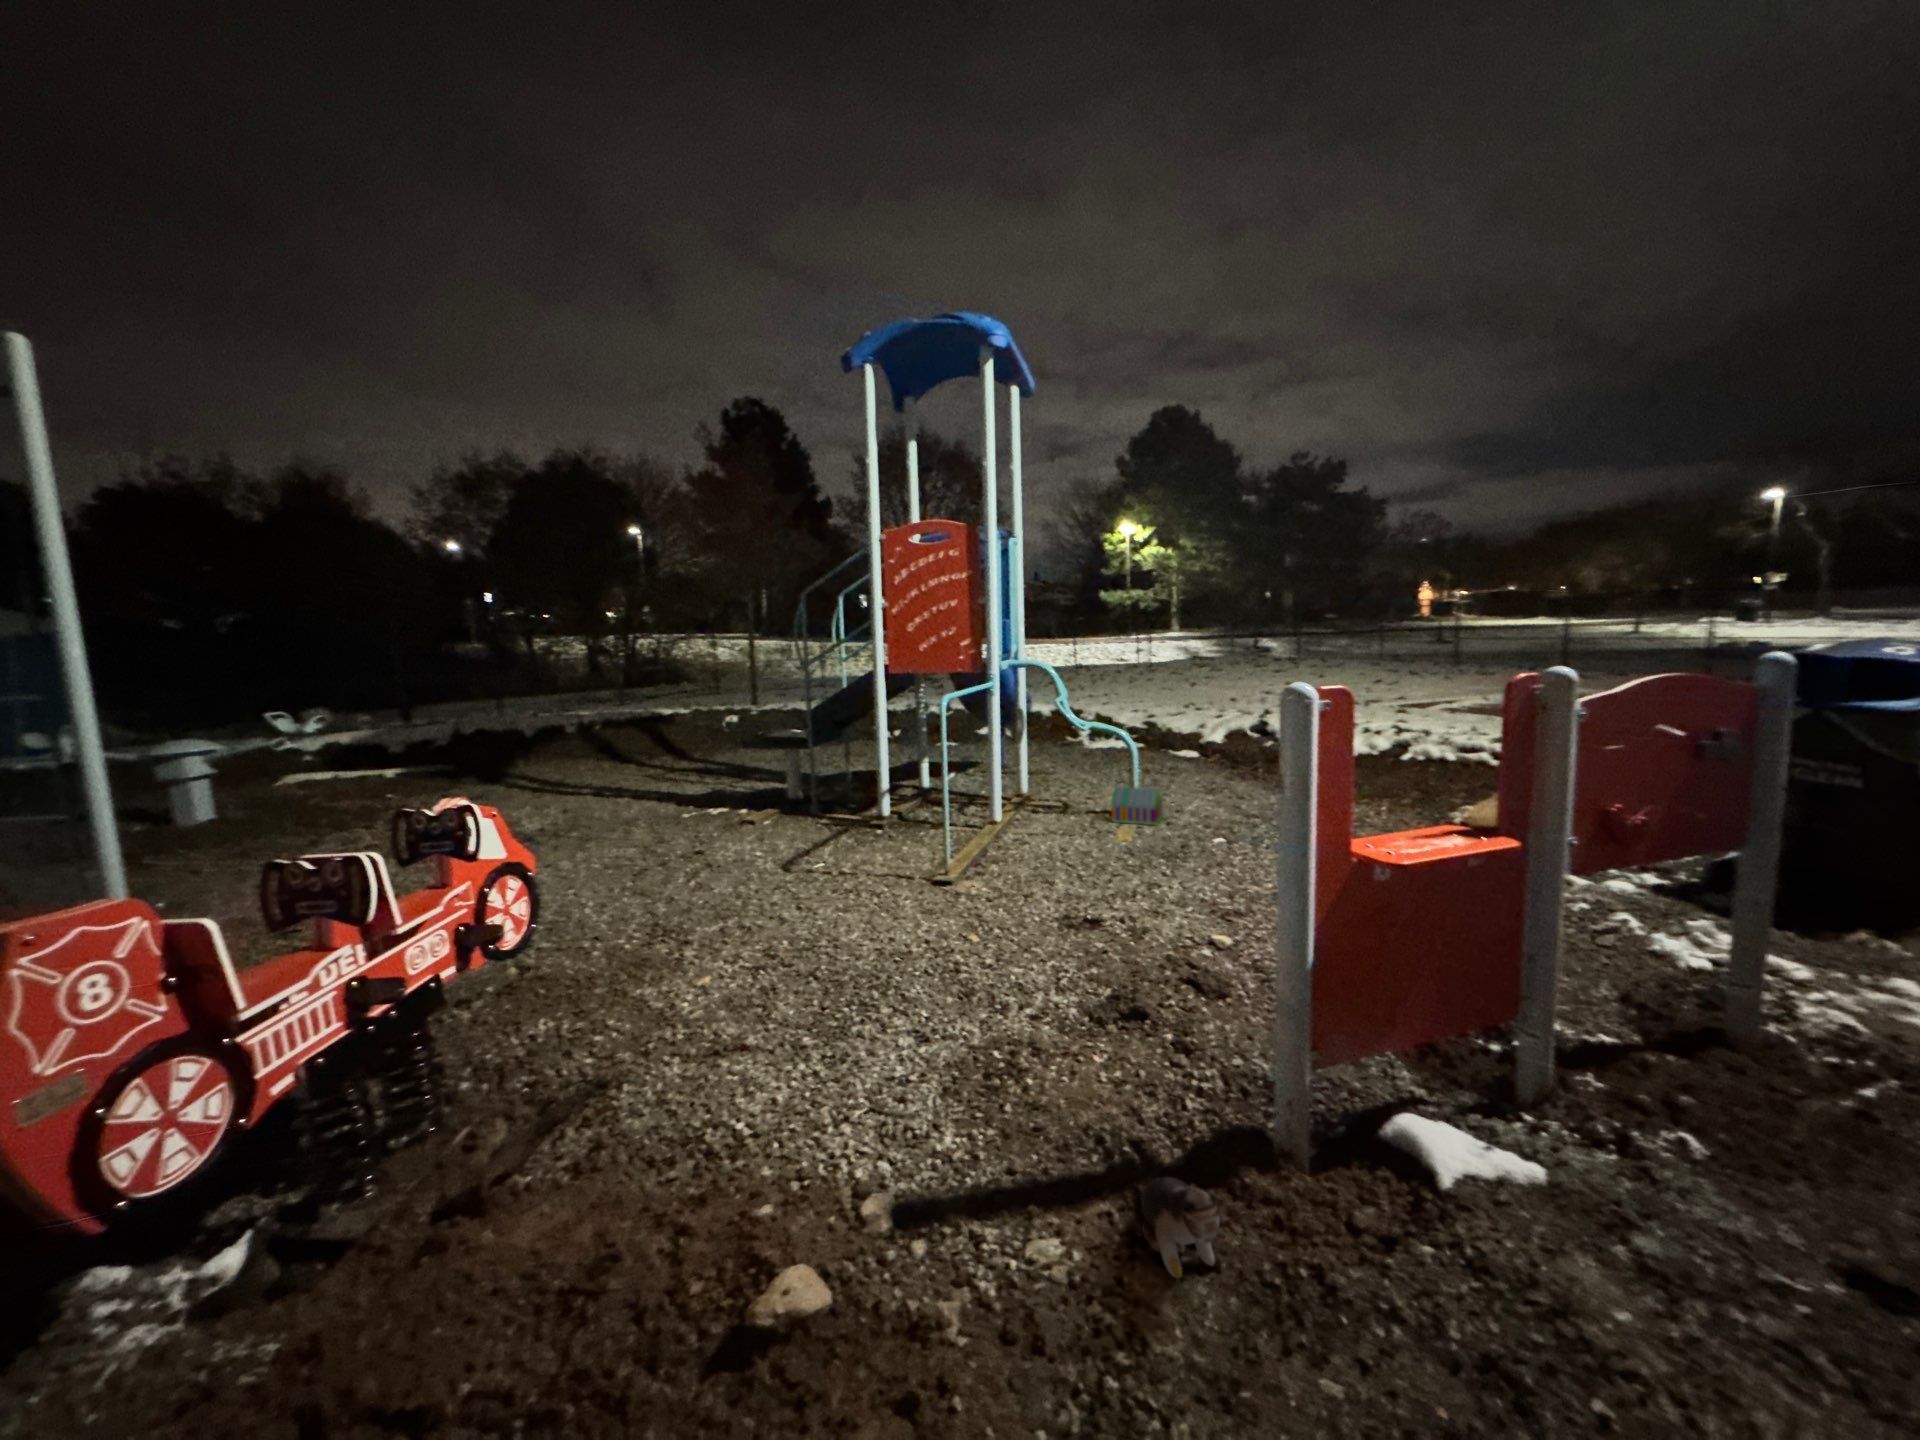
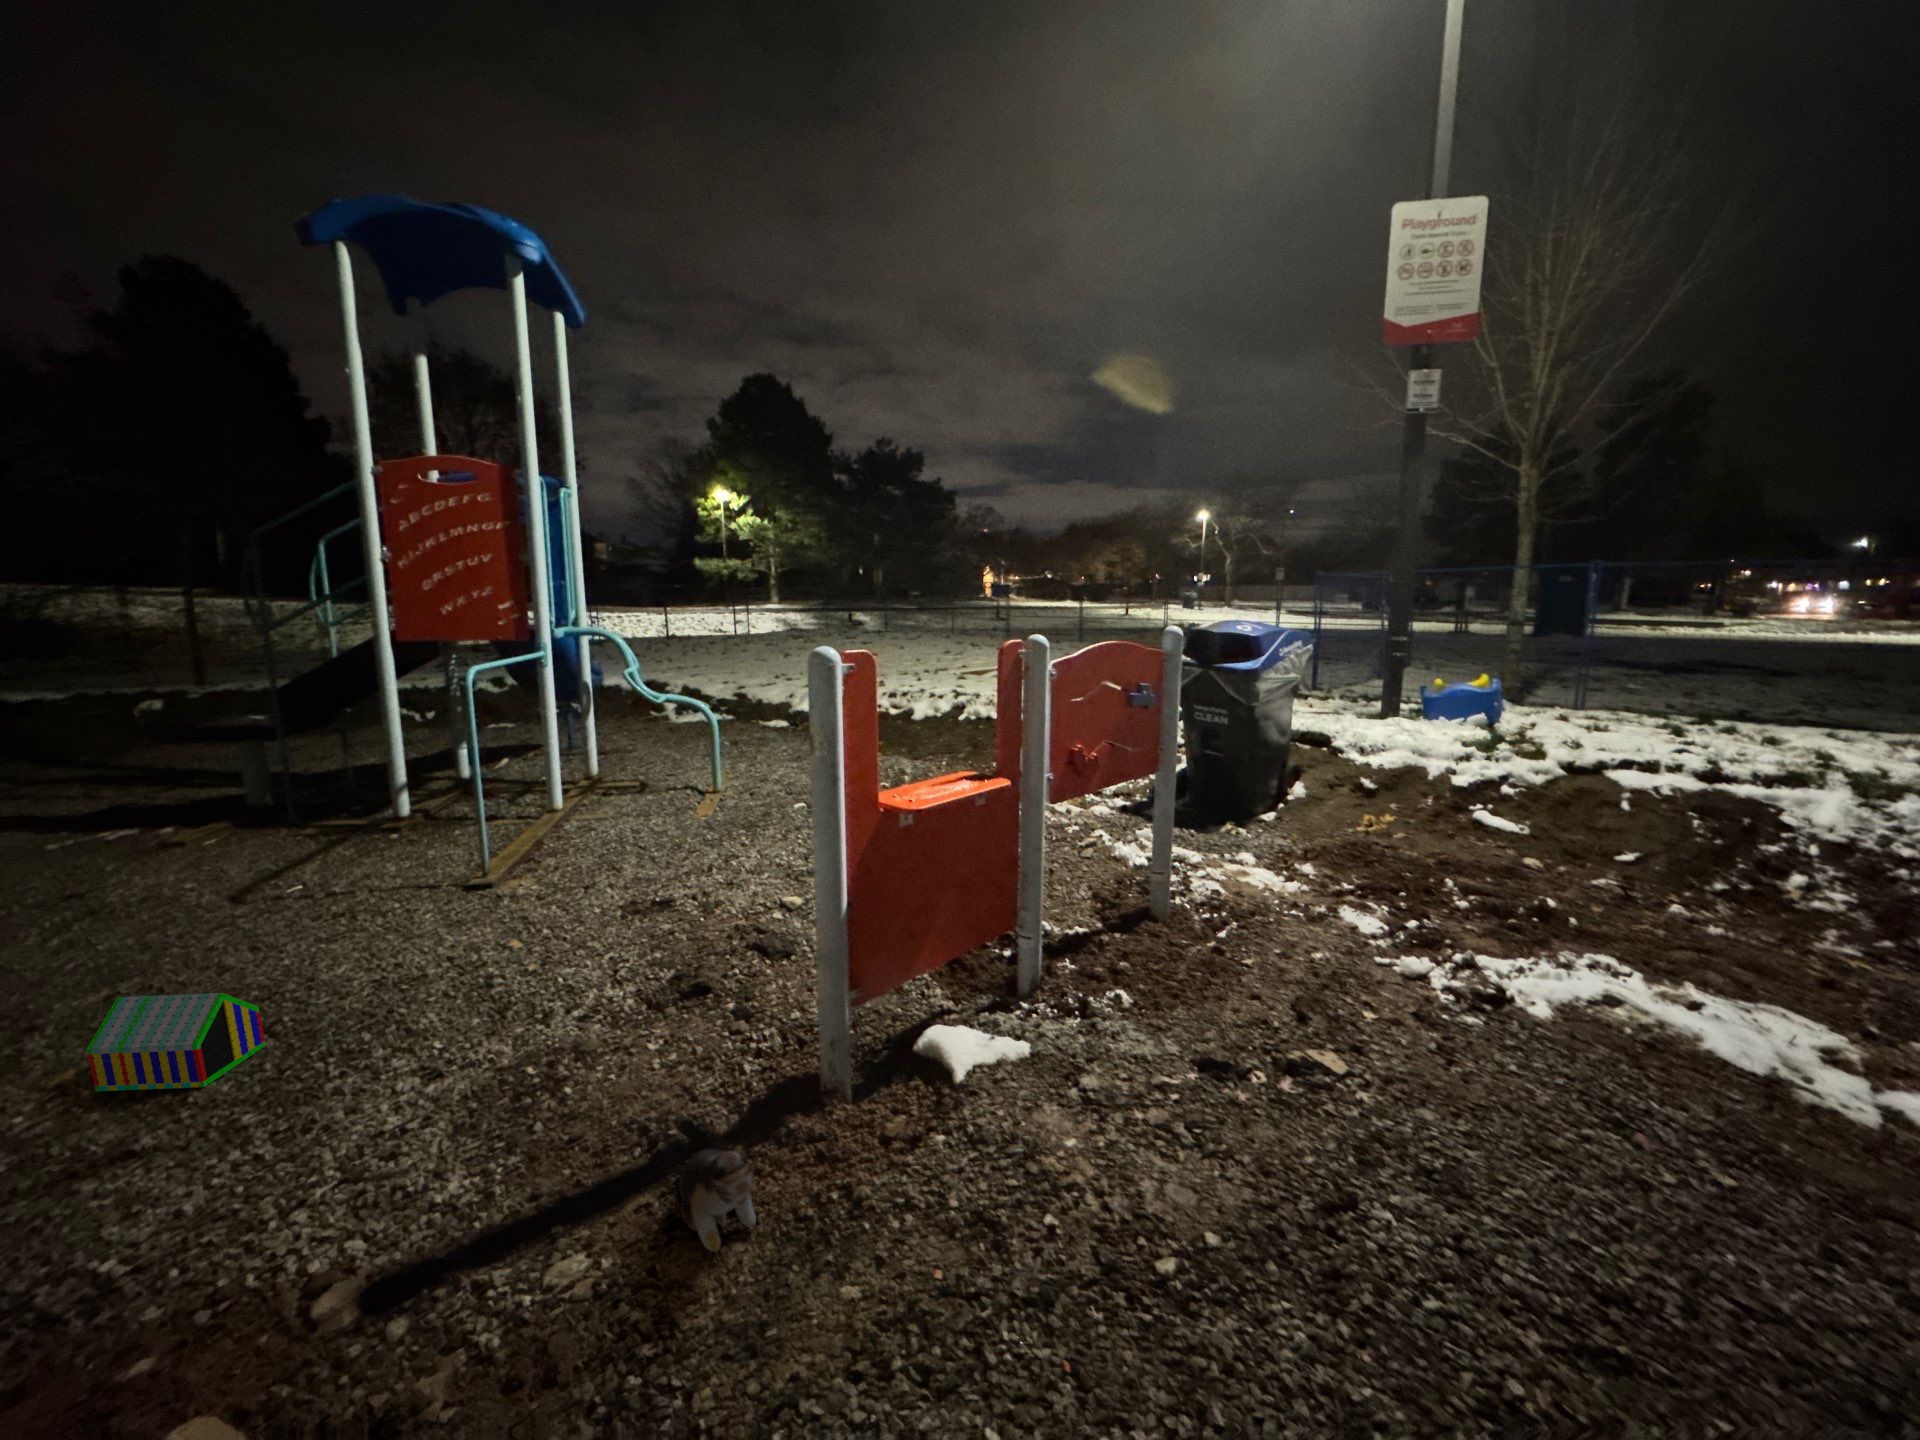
toy house: present [1111,787,1163,825] -> present [87,993,266,1092]

